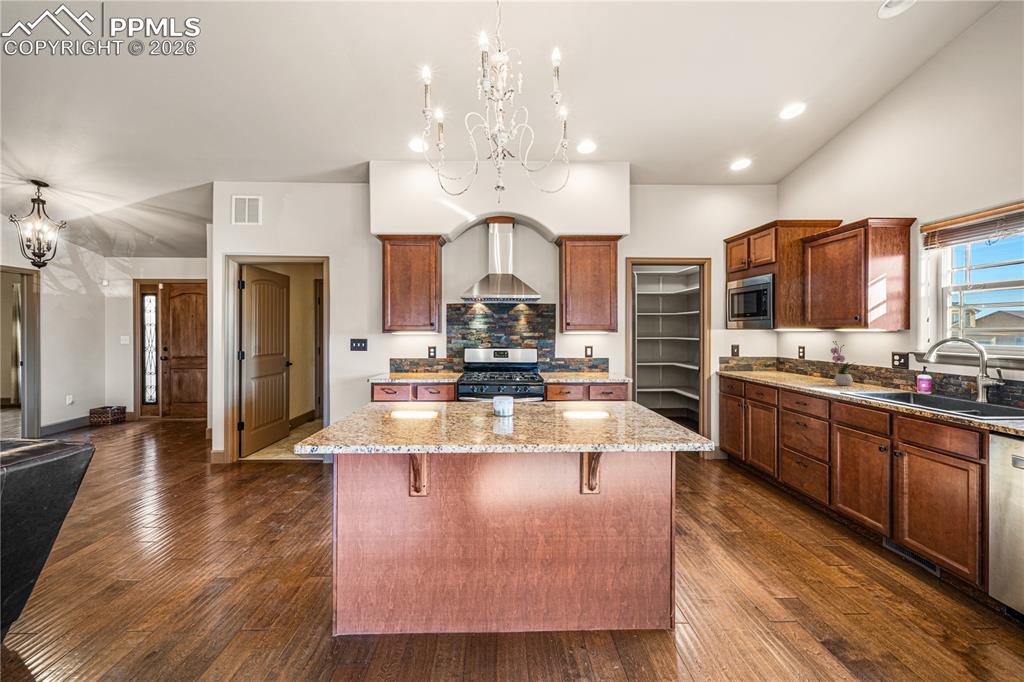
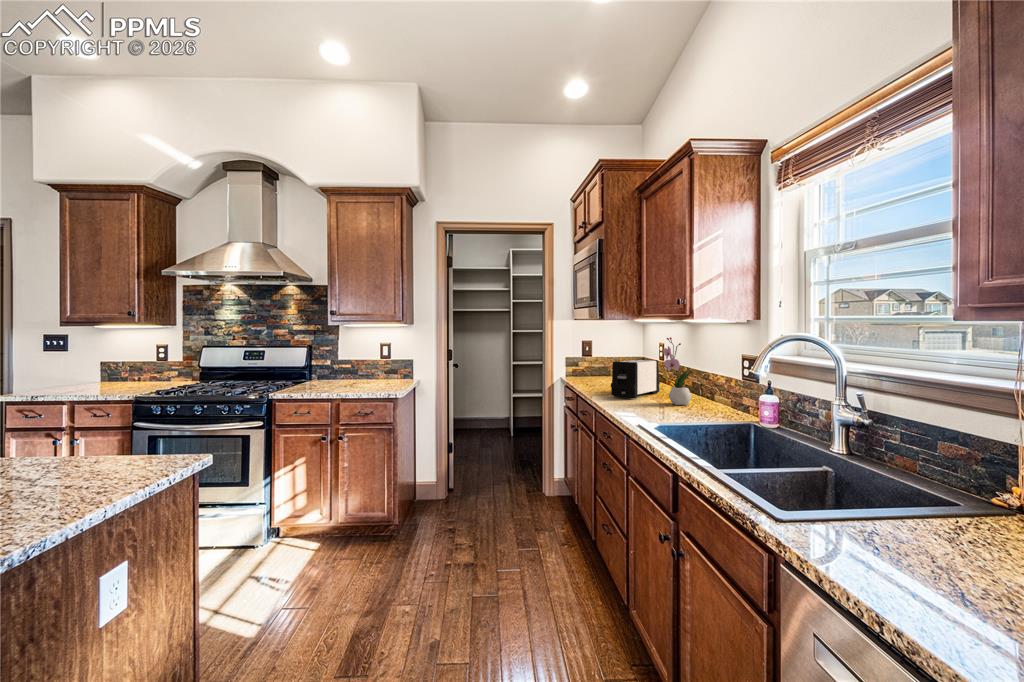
toaster: none [786,357,815,383] -> present [611,359,660,399]

